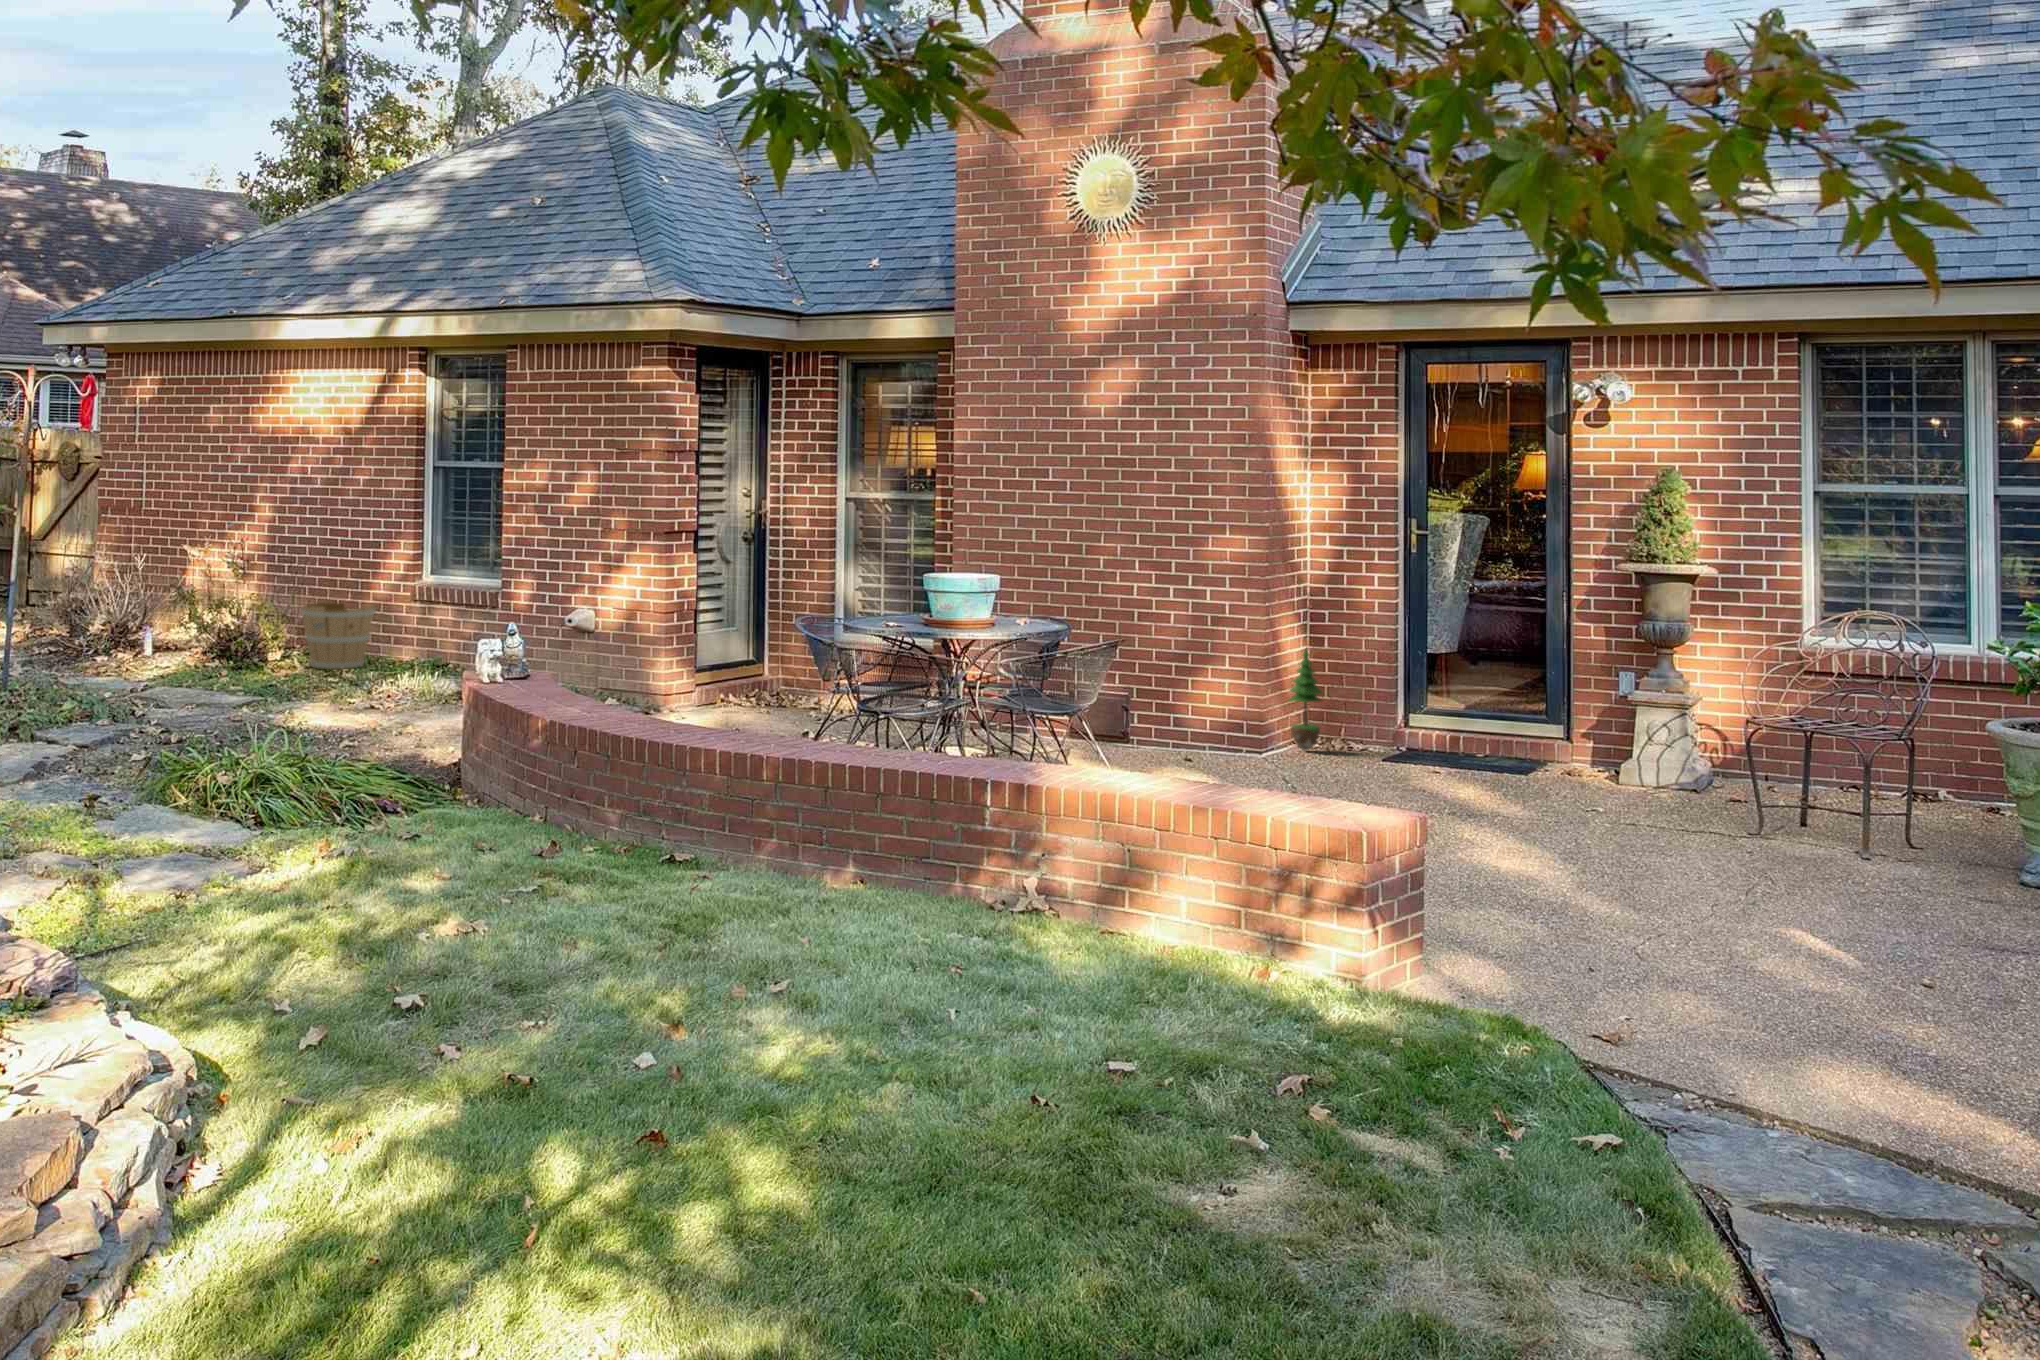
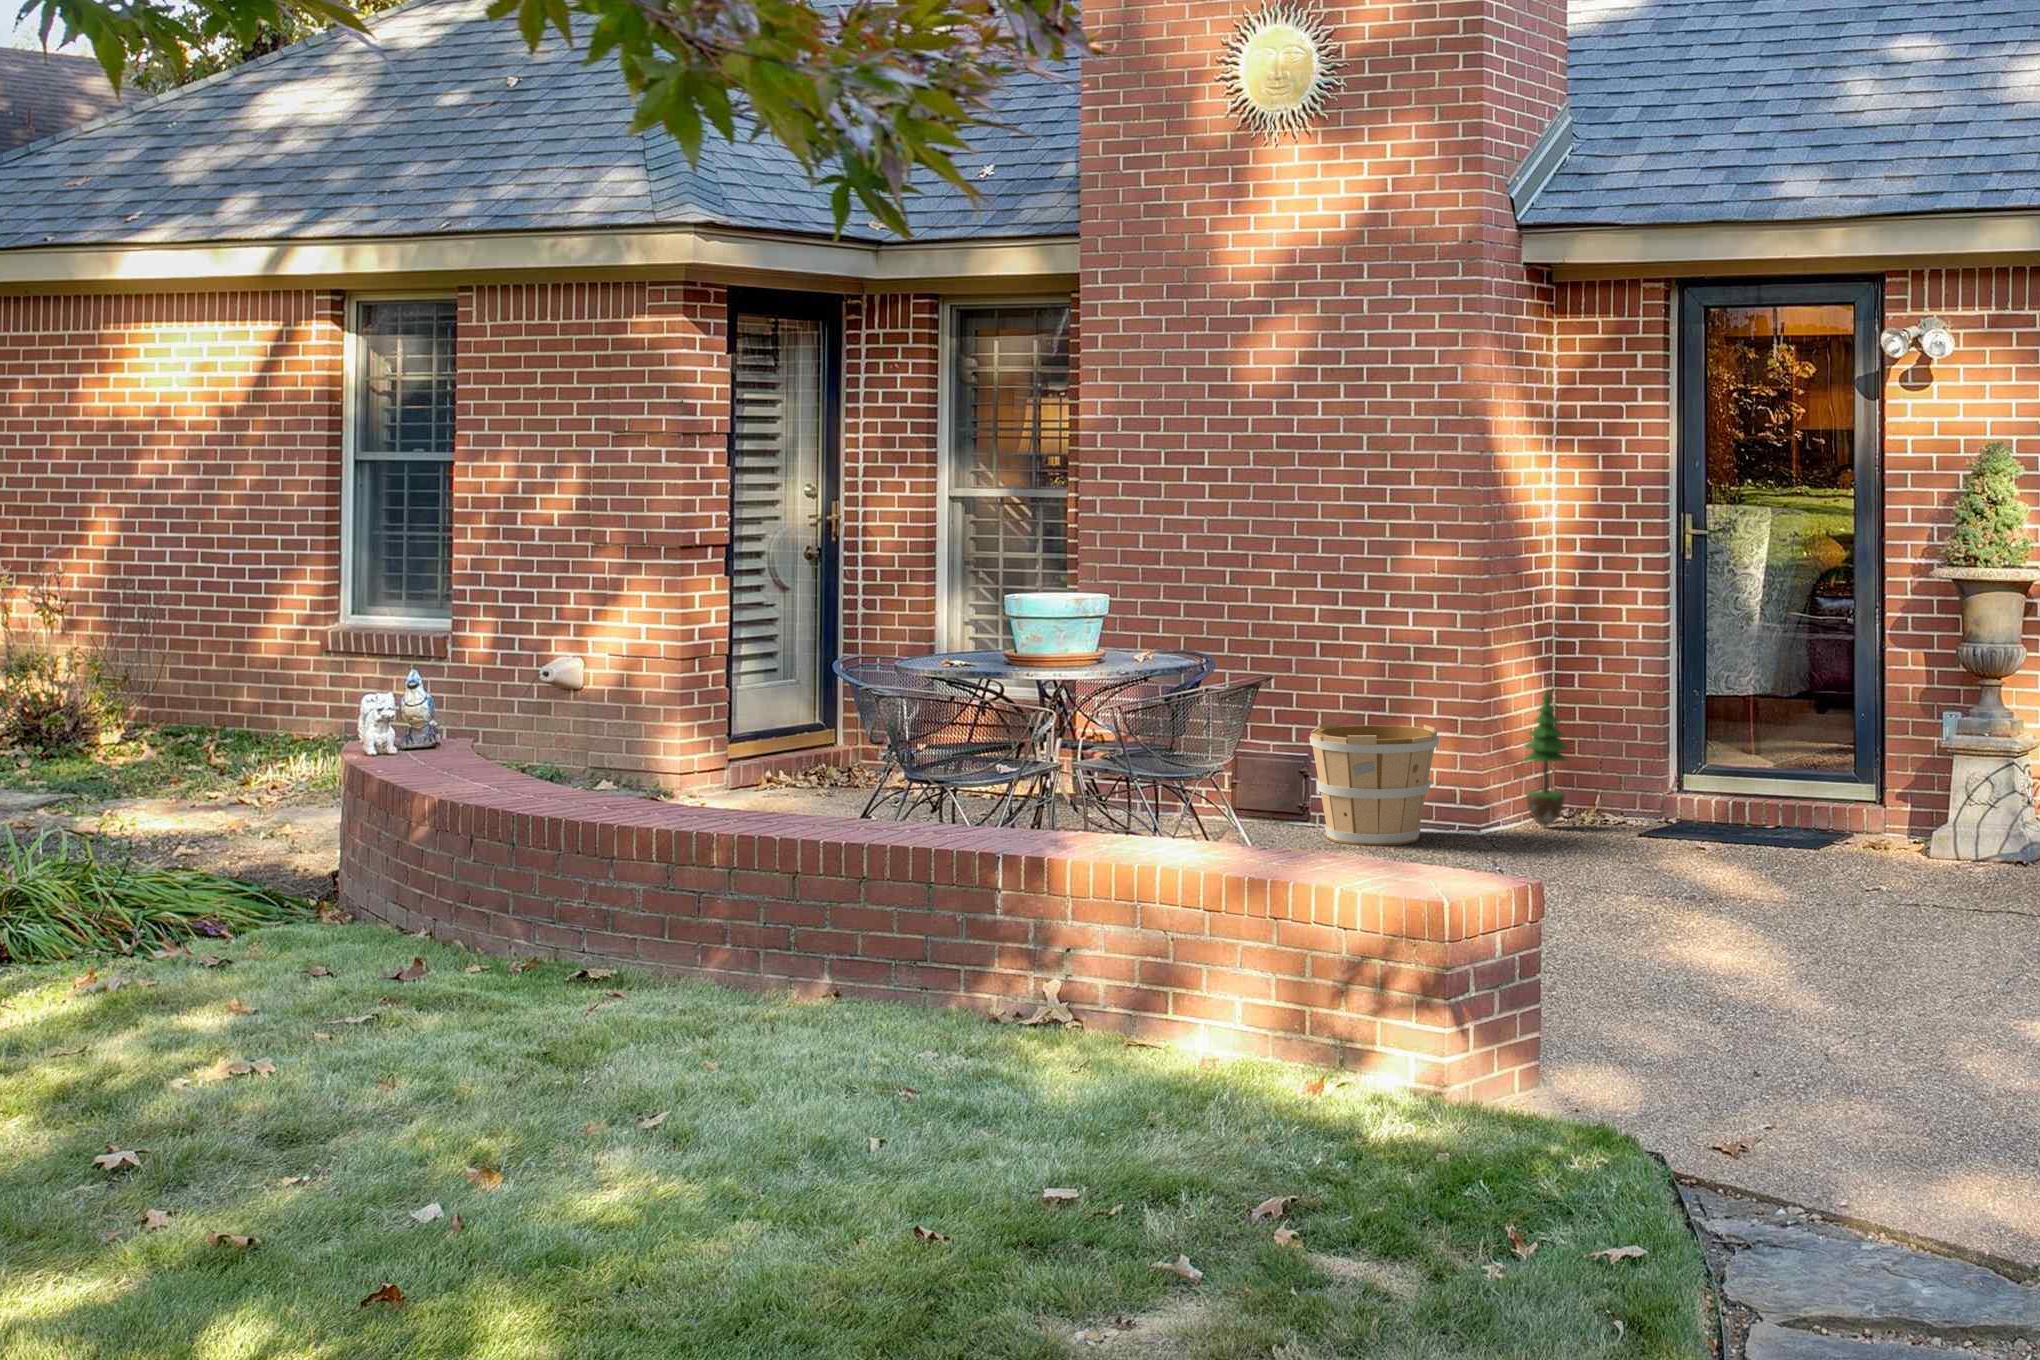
wooden bucket: present [302,601,375,669] -> present [1309,722,1439,846]

